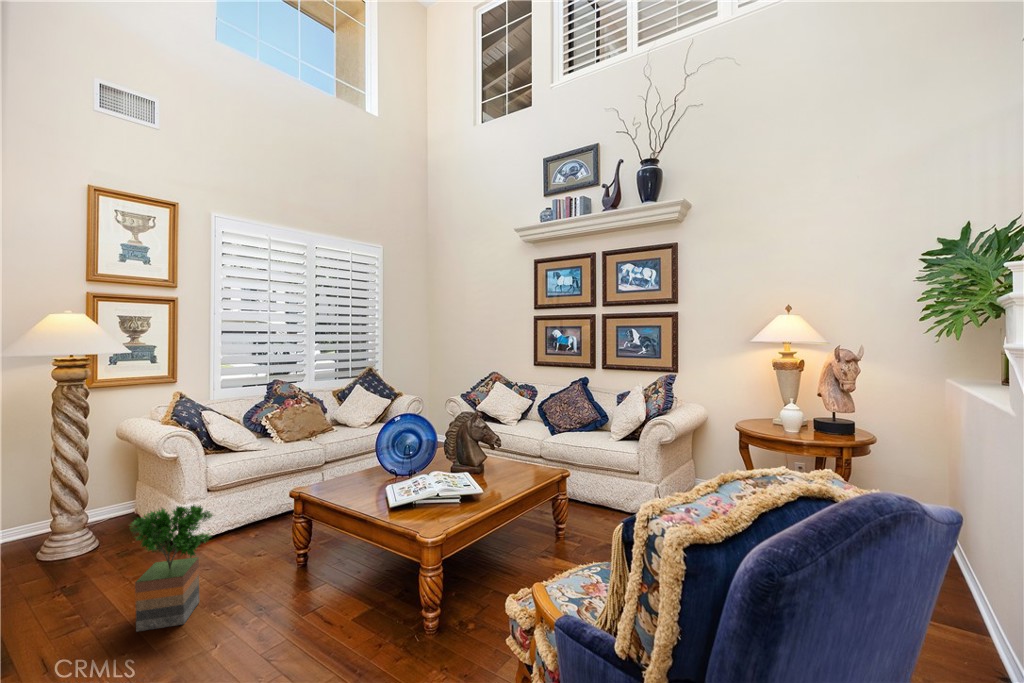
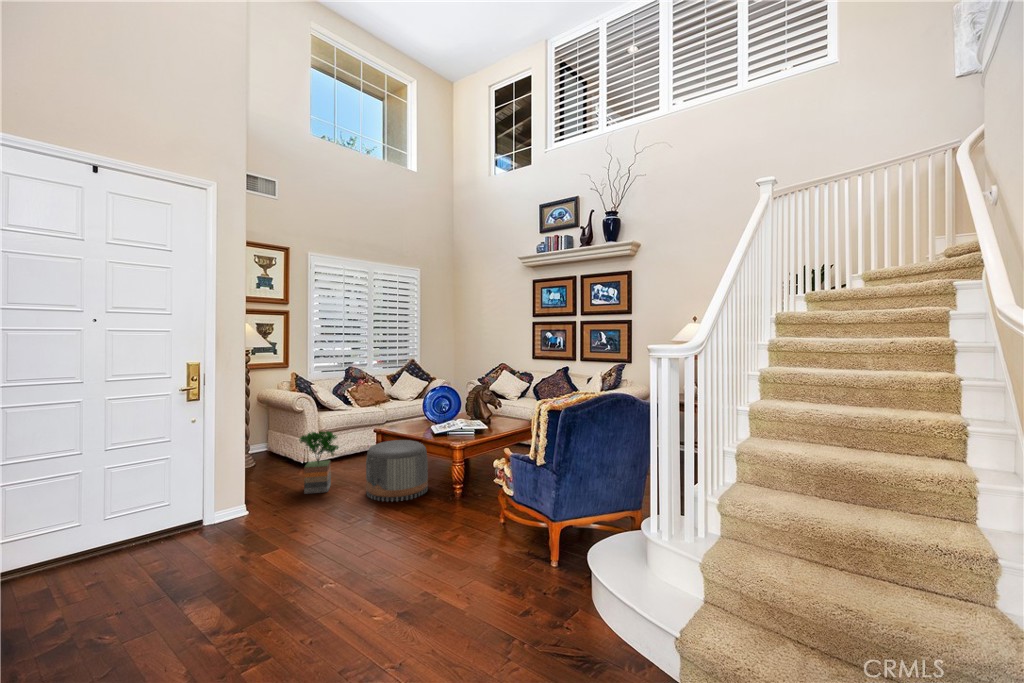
pouf: none [254,517,374,655] -> present [366,440,428,502]

